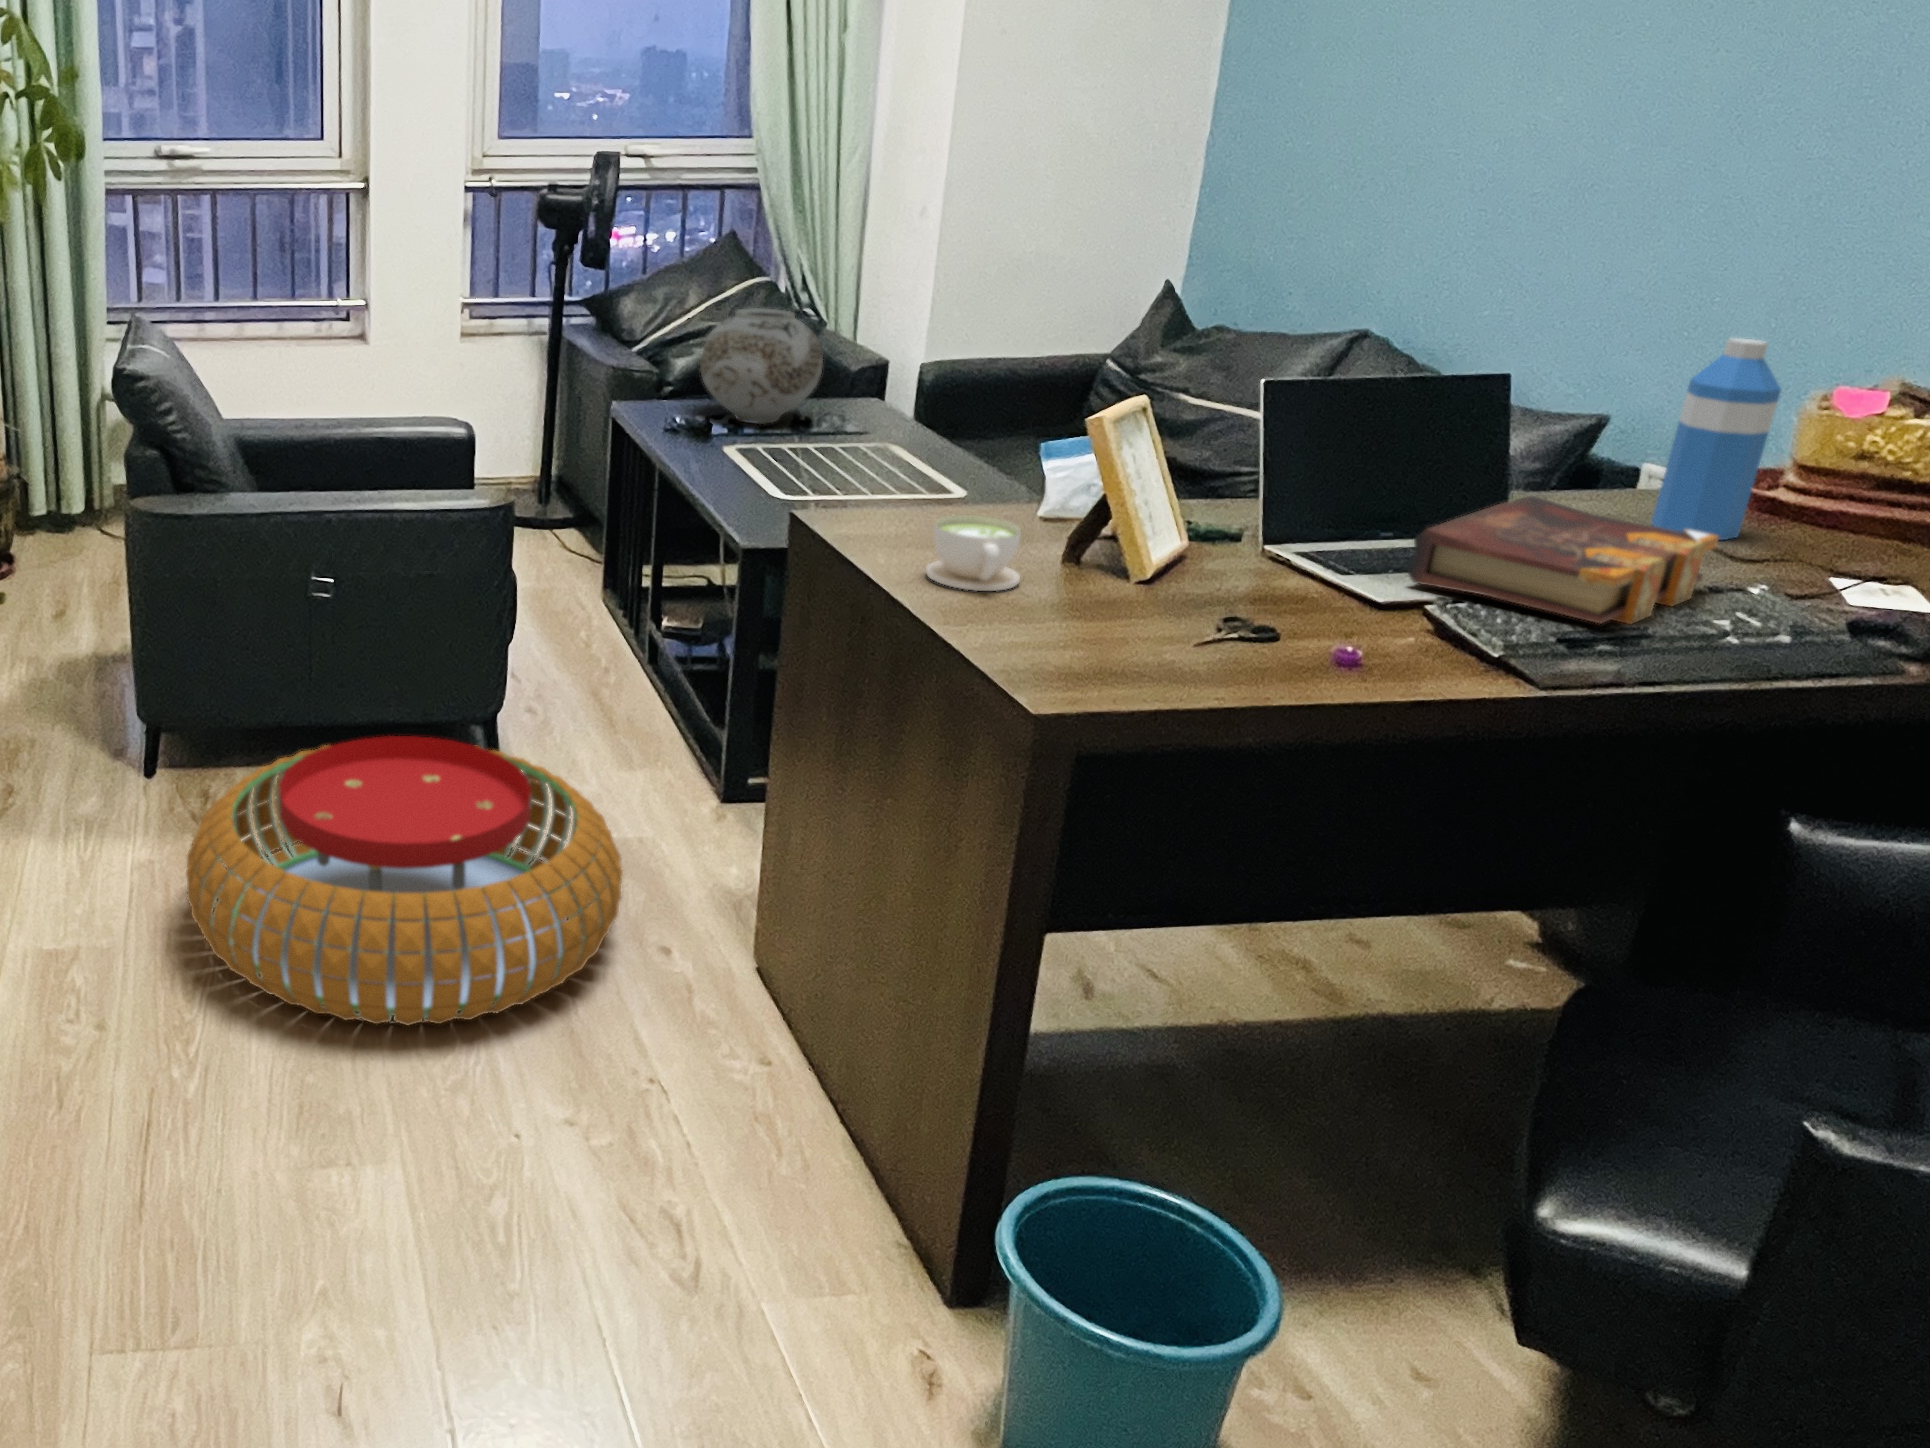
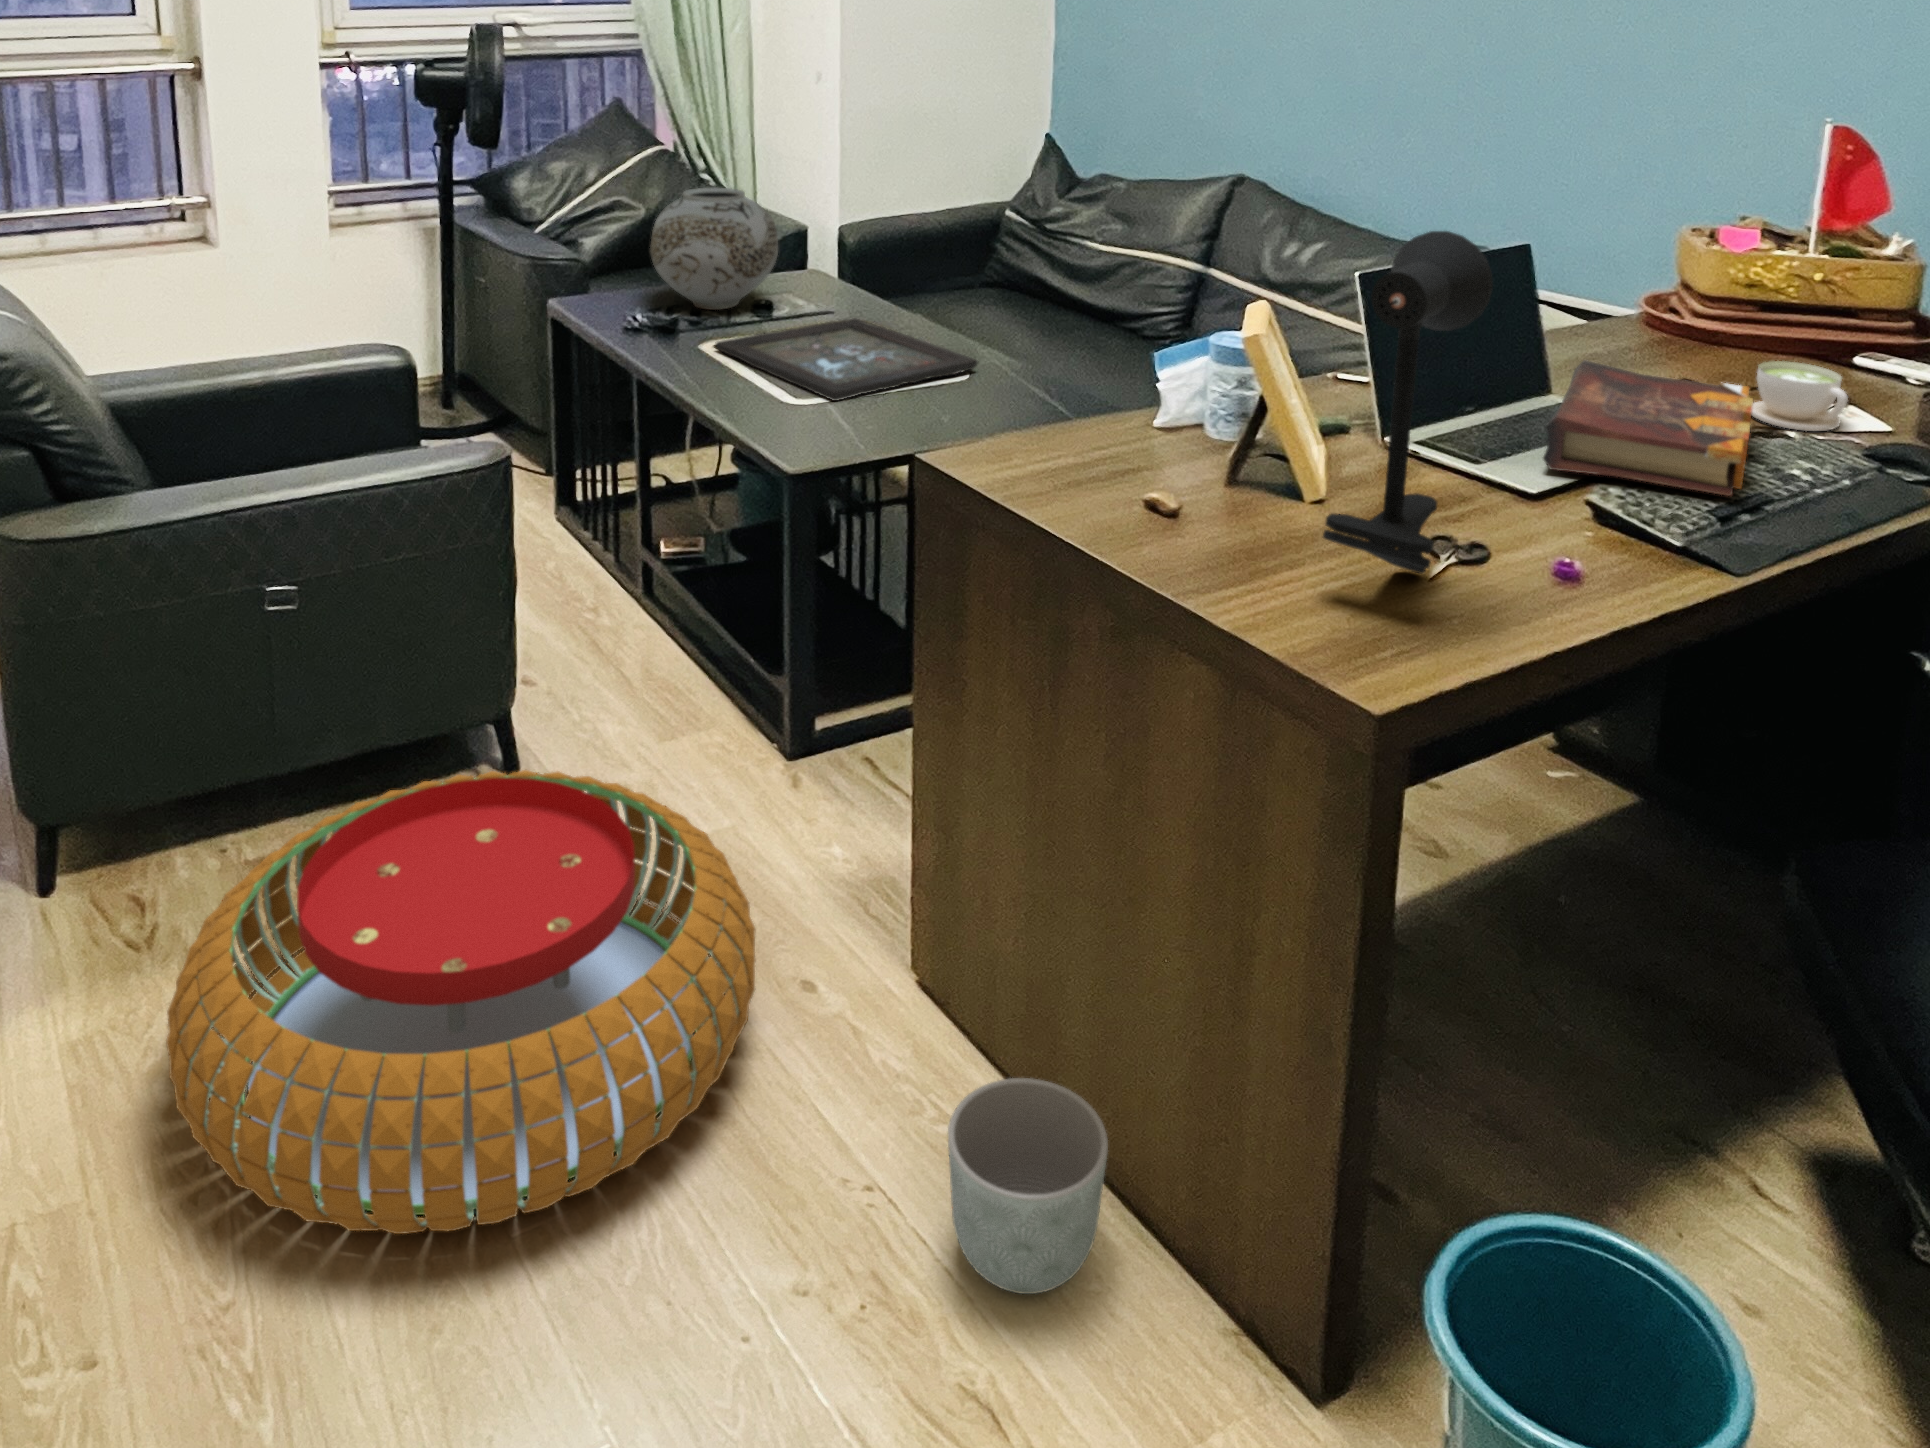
desk lamp: none [1061,300,1261,628] -> present [1323,231,1493,574]
water bottle: present [1651,338,1781,540] -> none [1630,196,1716,374]
tray: none [733,440,976,500] -> present [716,318,978,401]
coffee cup: present [926,515,1021,591] -> present [1752,361,1848,431]
planter: none [699,1016,834,1173] -> present [948,1078,1108,1294]

